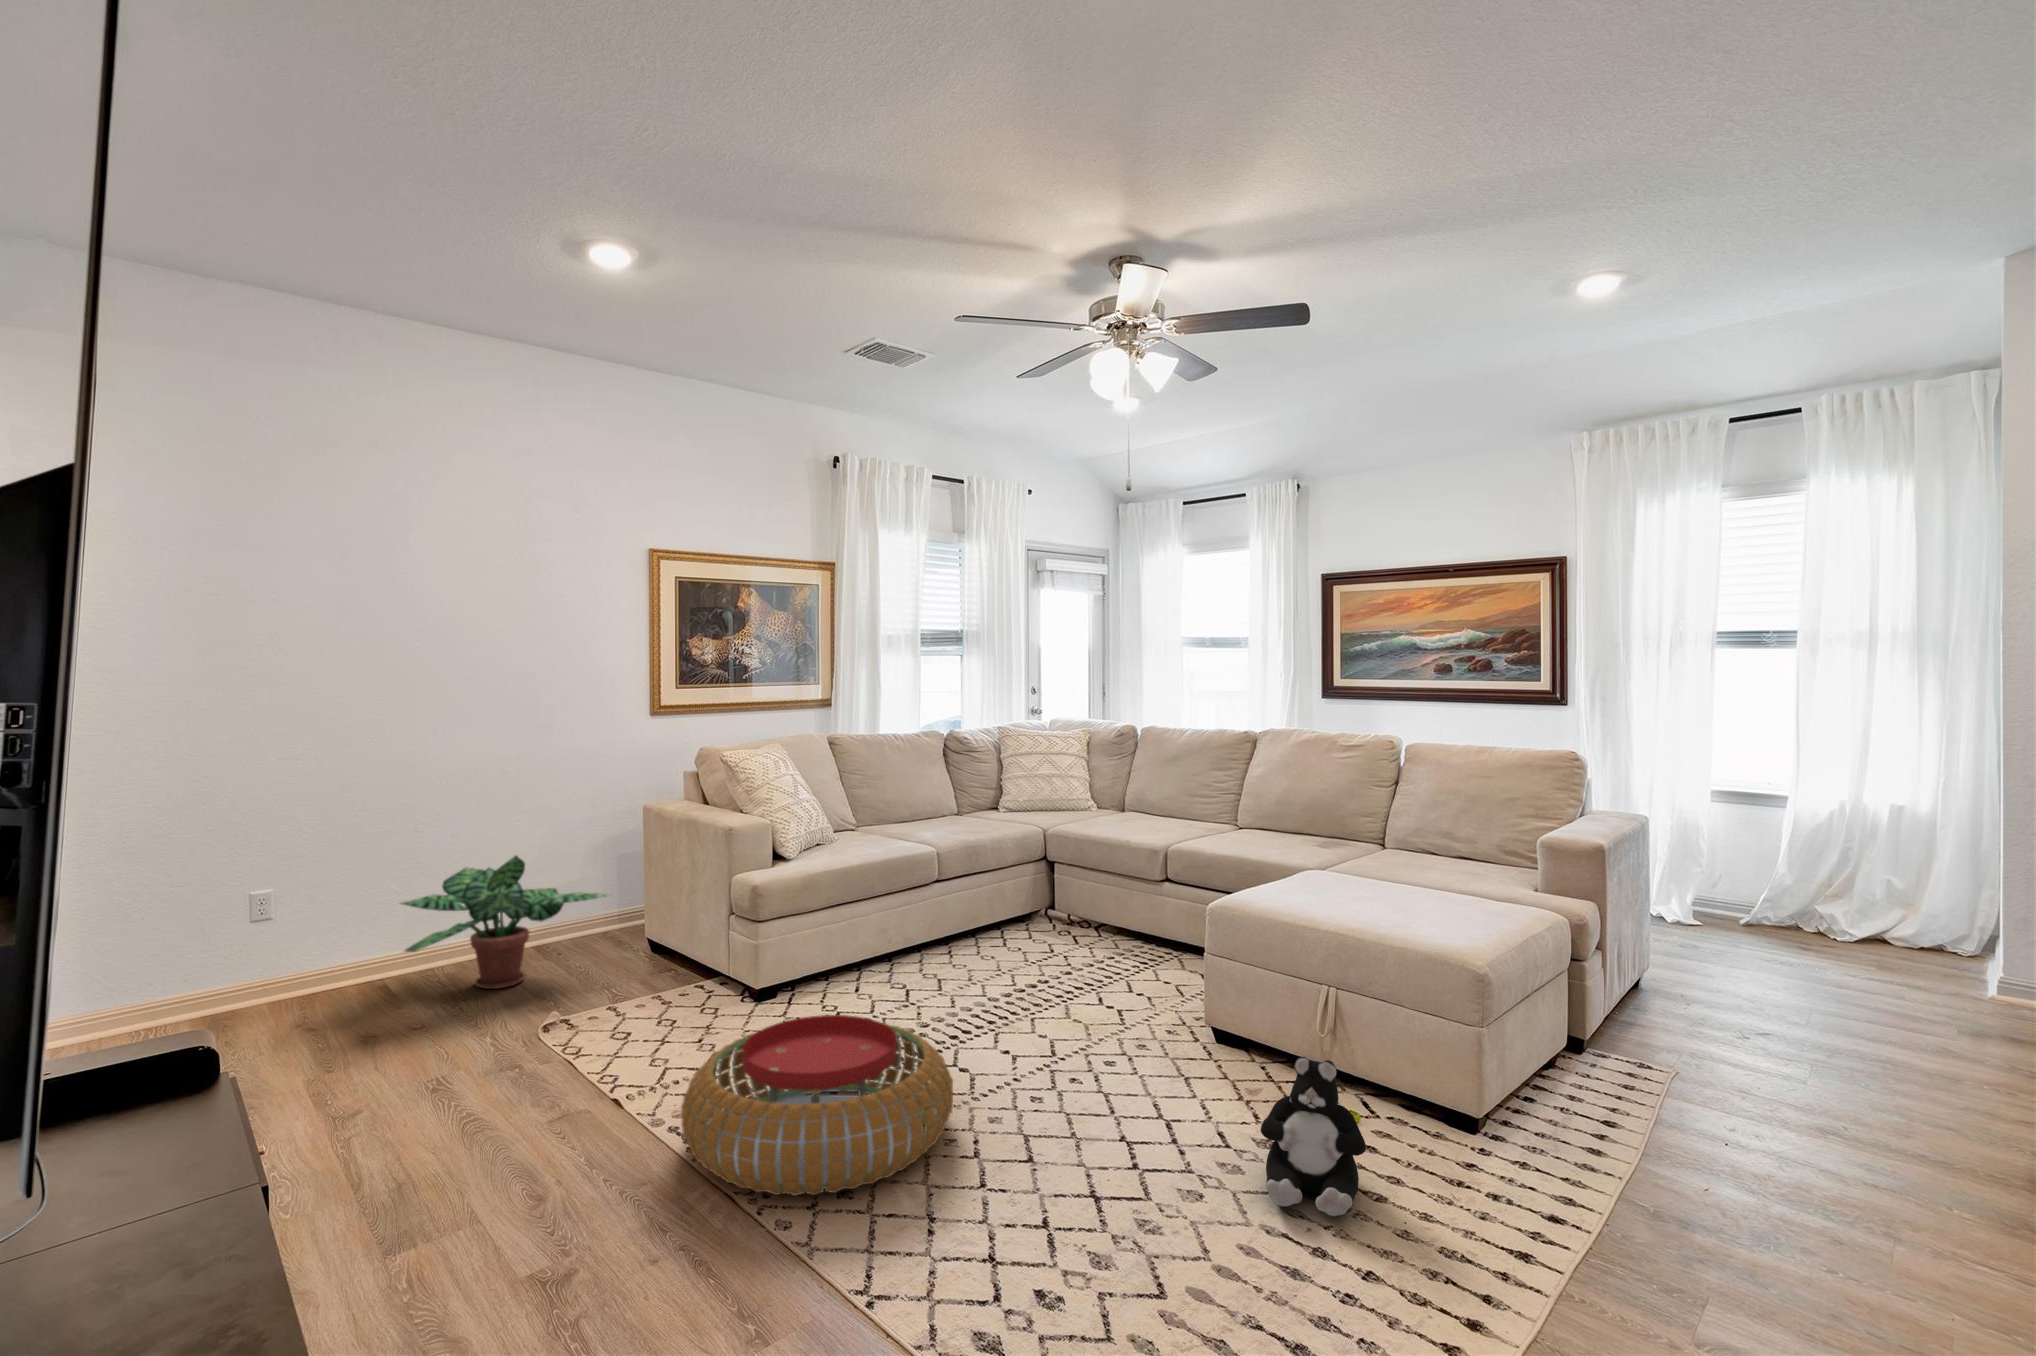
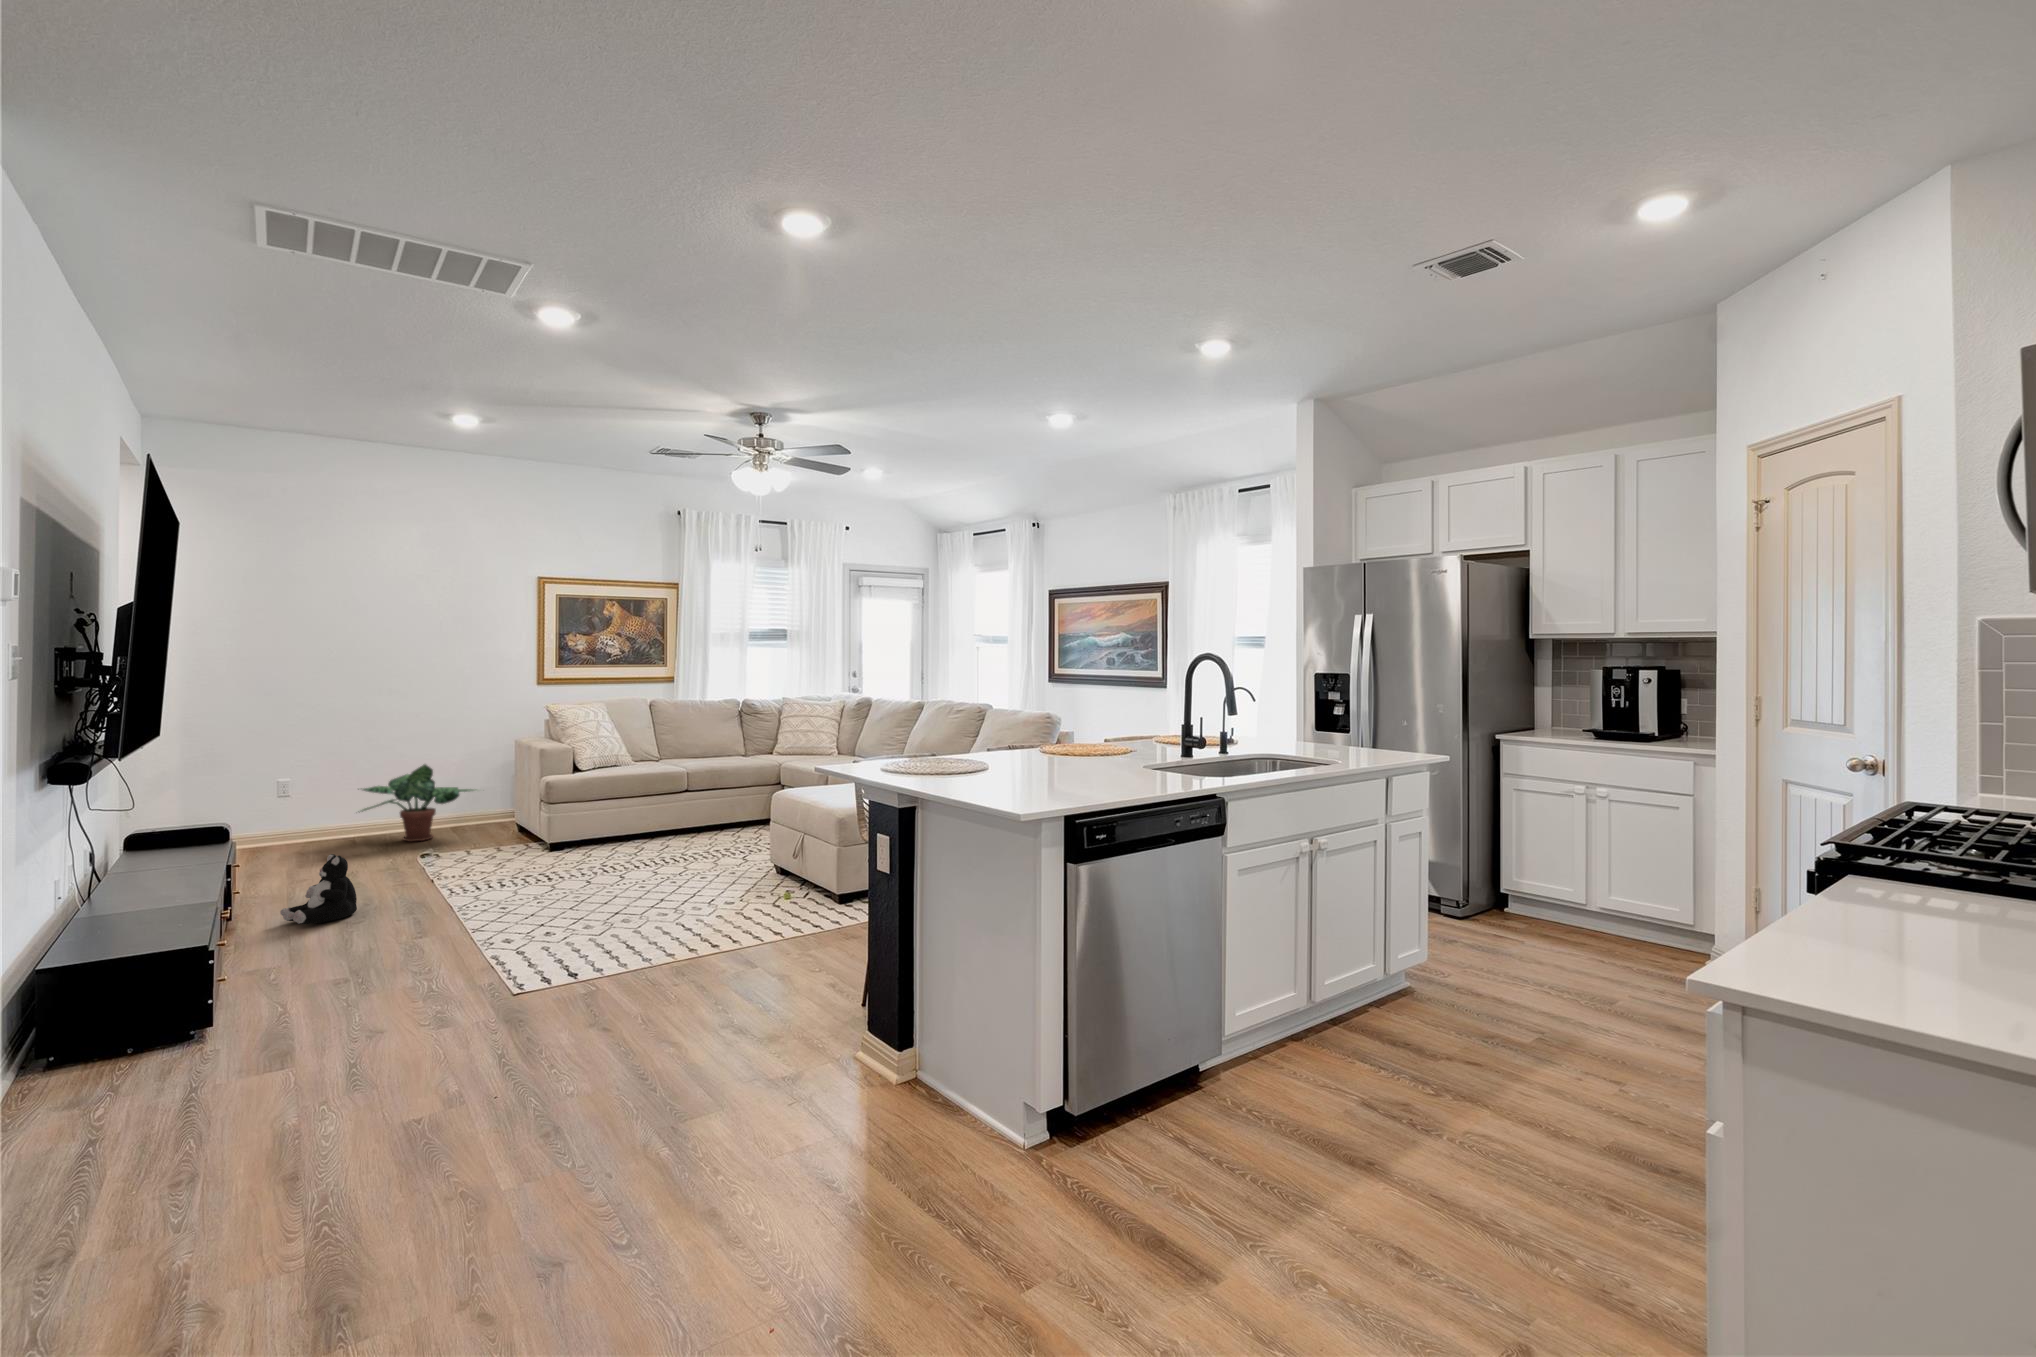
pouf: present [681,1015,953,1196] -> none [440,840,595,911]
plush toy: present [1261,1057,1366,1217] -> present [280,854,357,924]

